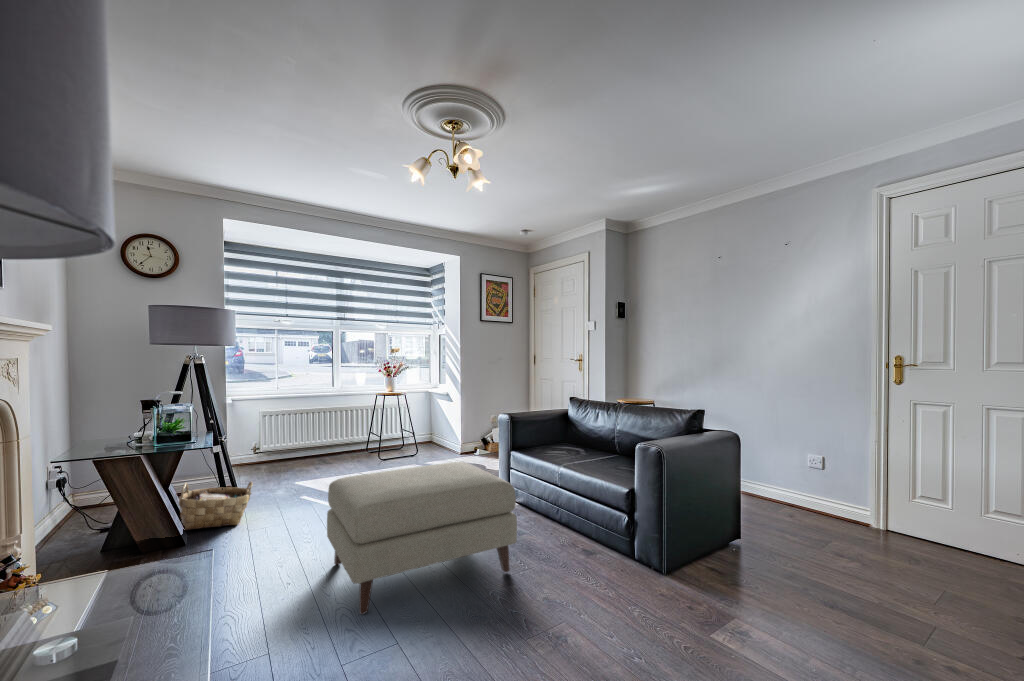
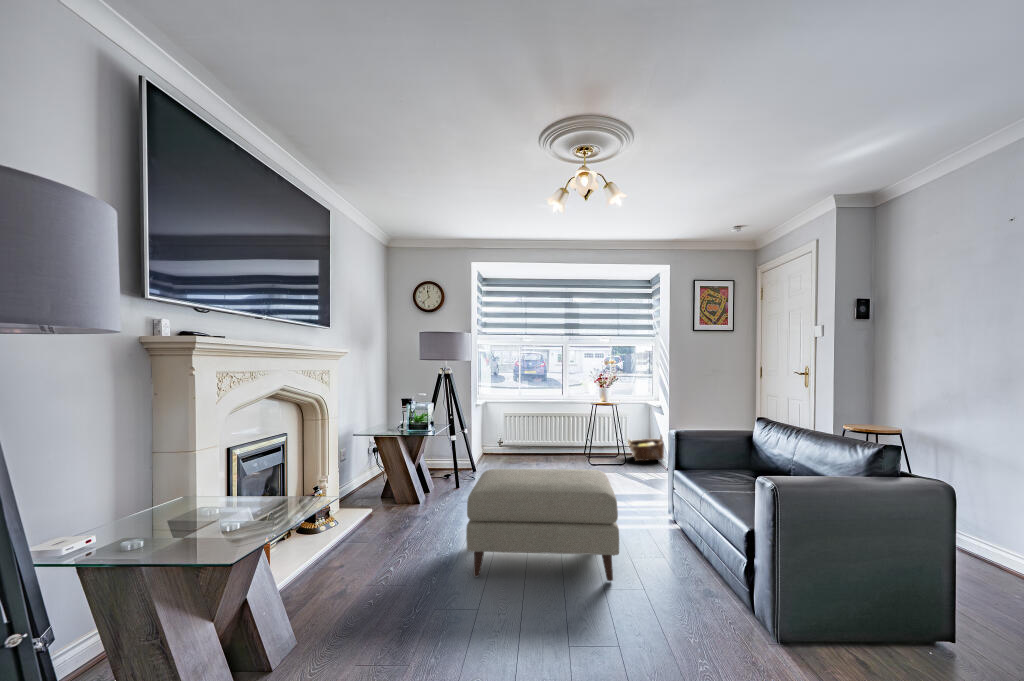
woven basket: present [179,482,253,530] -> present [628,435,664,461]

